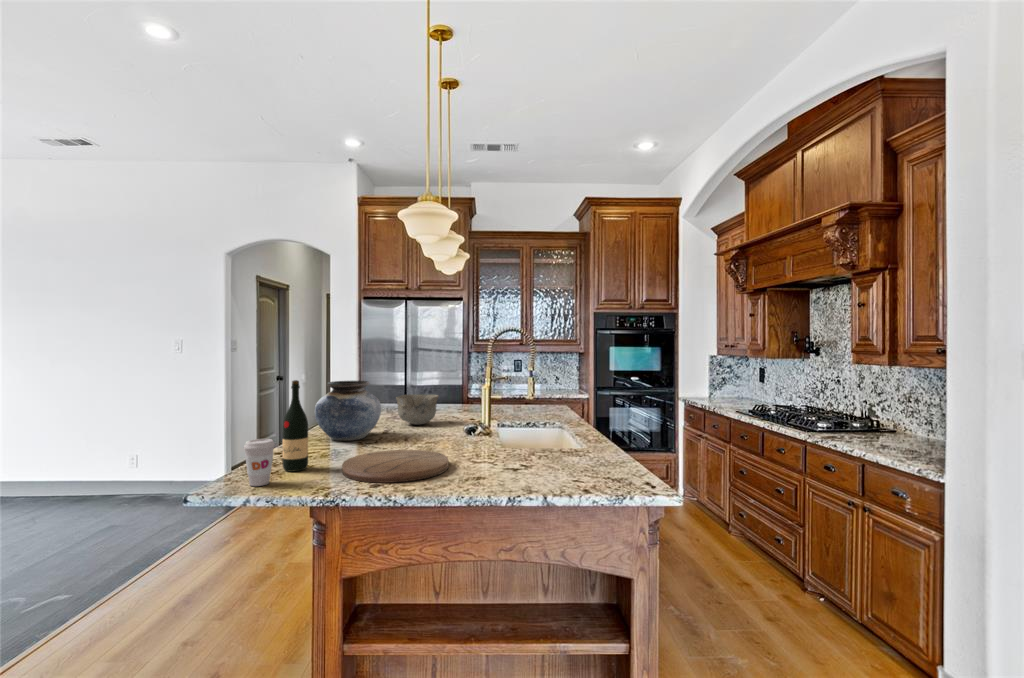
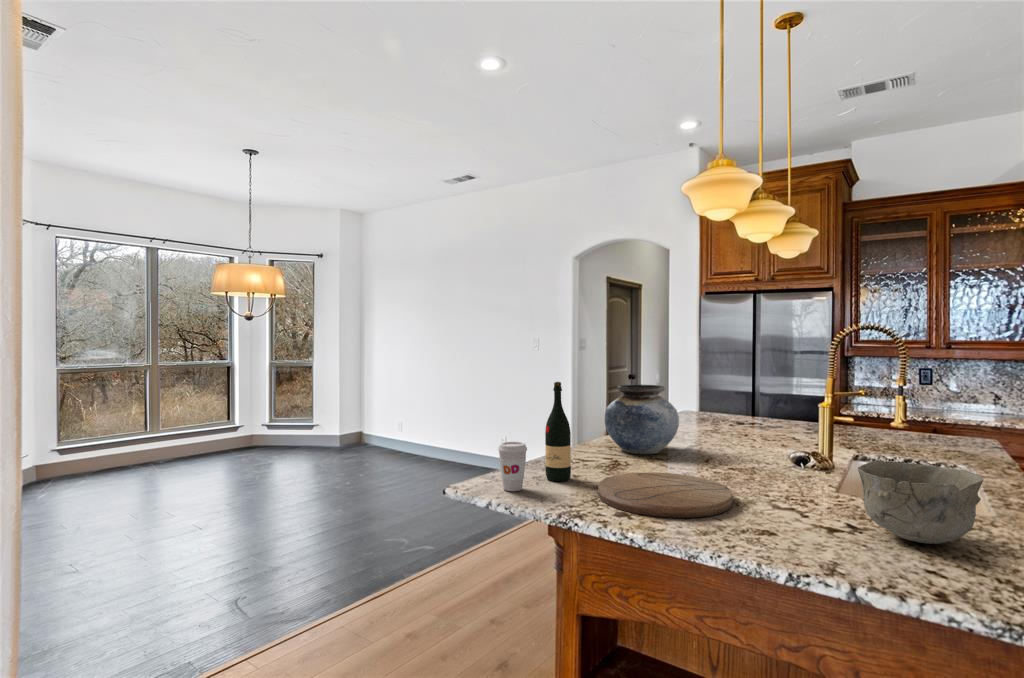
bowl: present [396,395,439,425] -> present [858,461,983,544]

